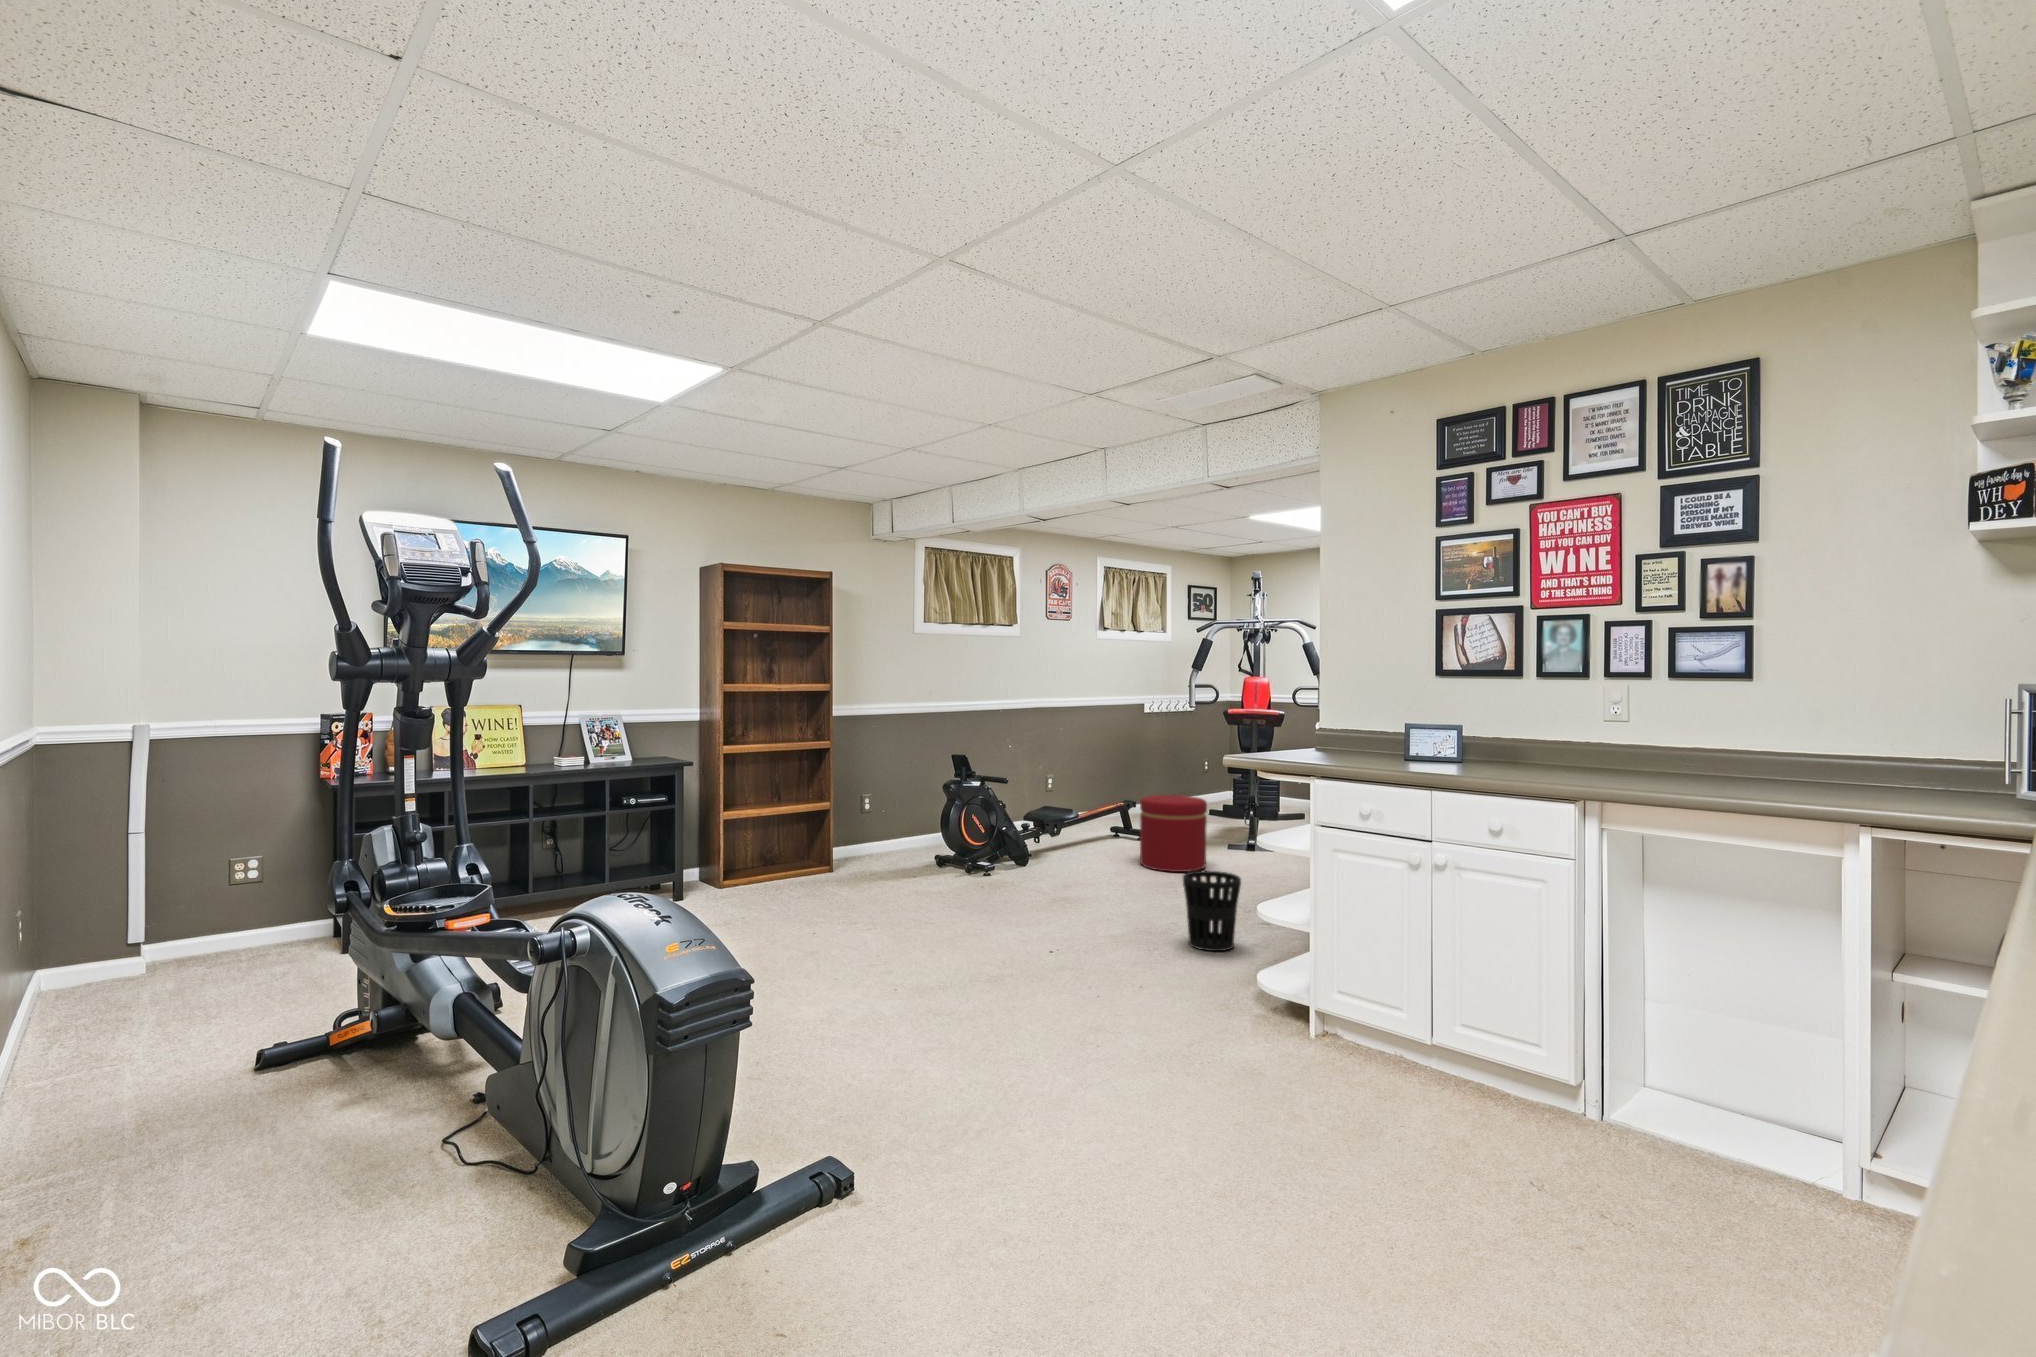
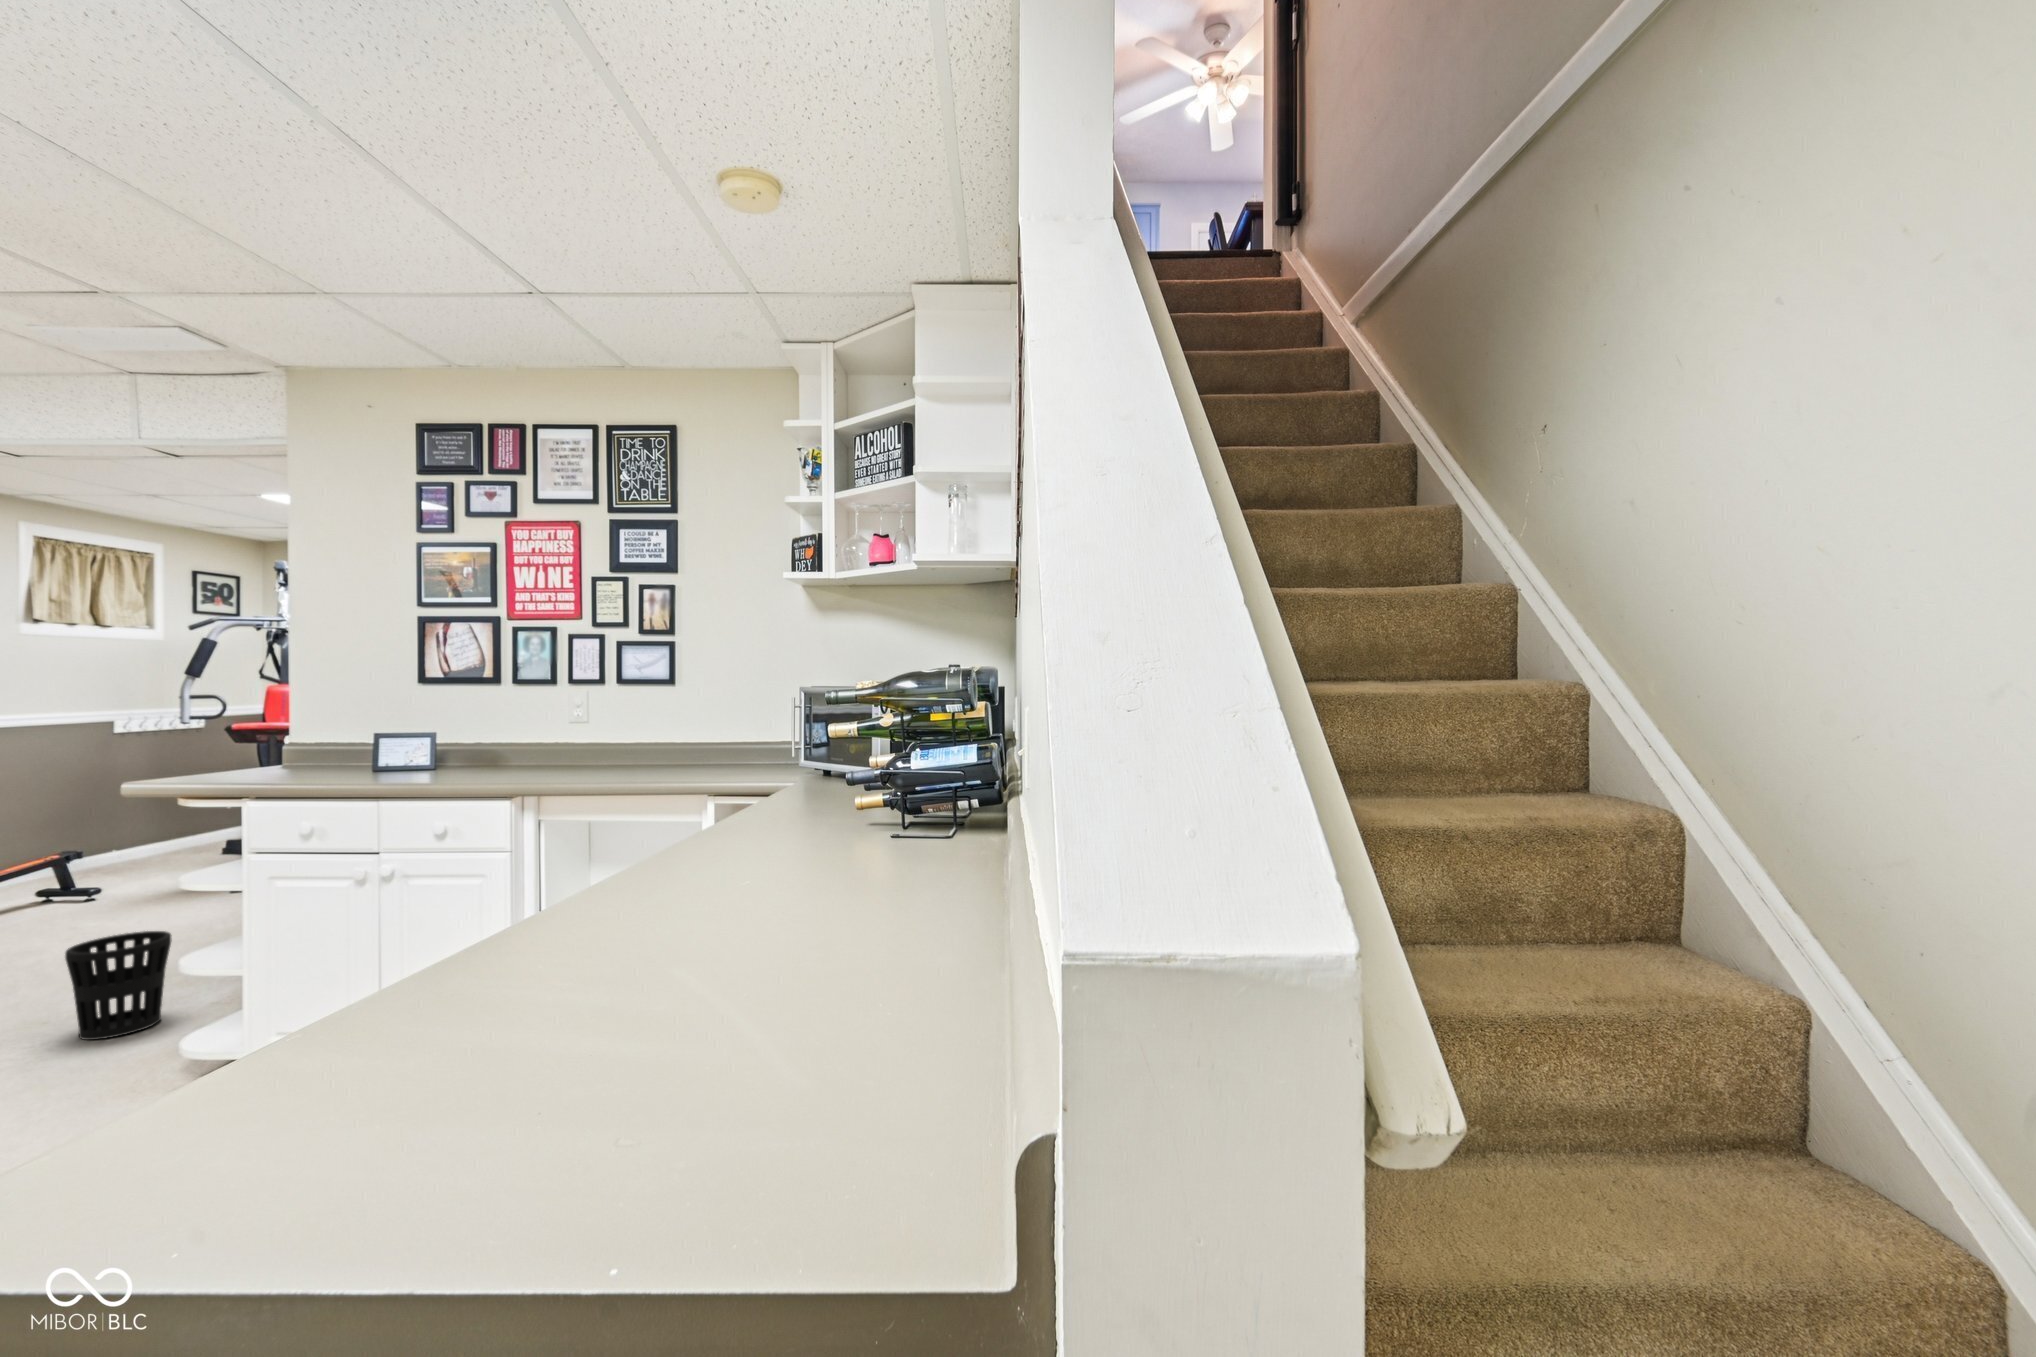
ottoman: present [1140,795,1207,872] -> none [50,836,174,942]

